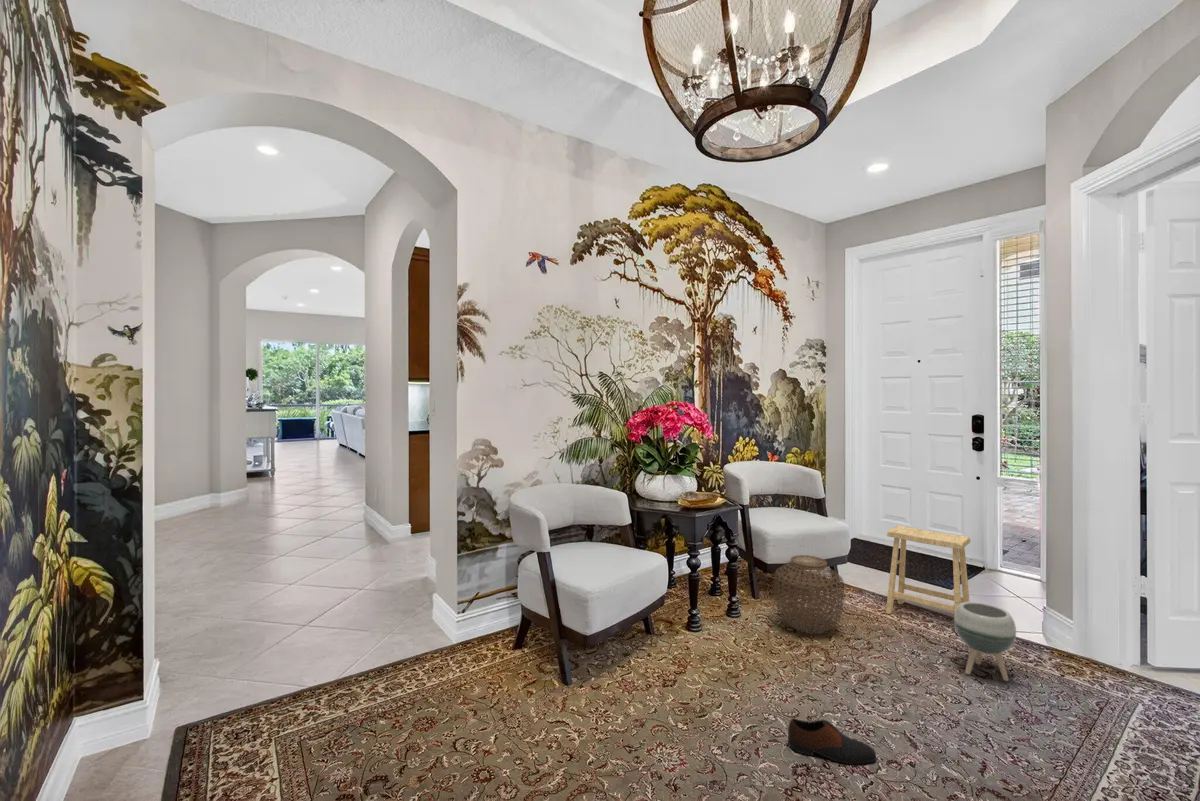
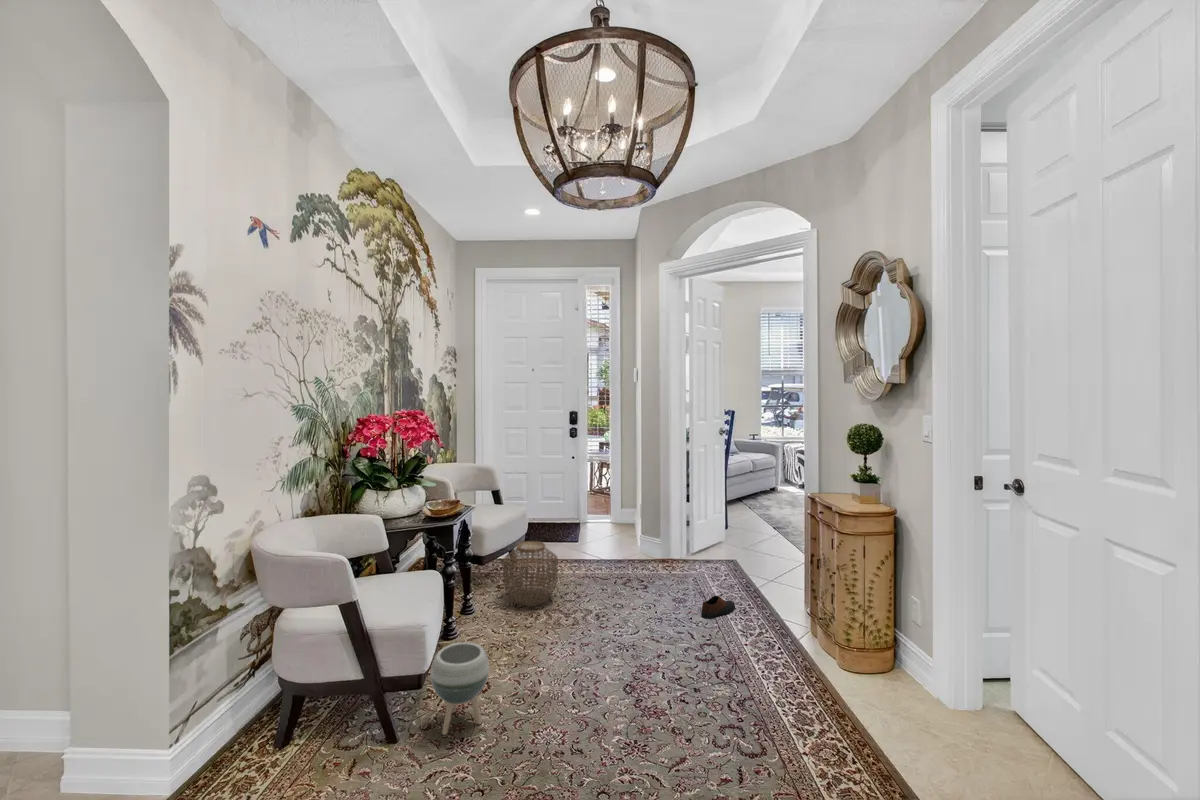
footstool: present [886,526,971,633] -> none [561,503,611,573]
planter: present [954,602,1016,681] -> present [431,643,489,735]
shoe: present [788,718,876,764] -> present [701,596,735,619]

